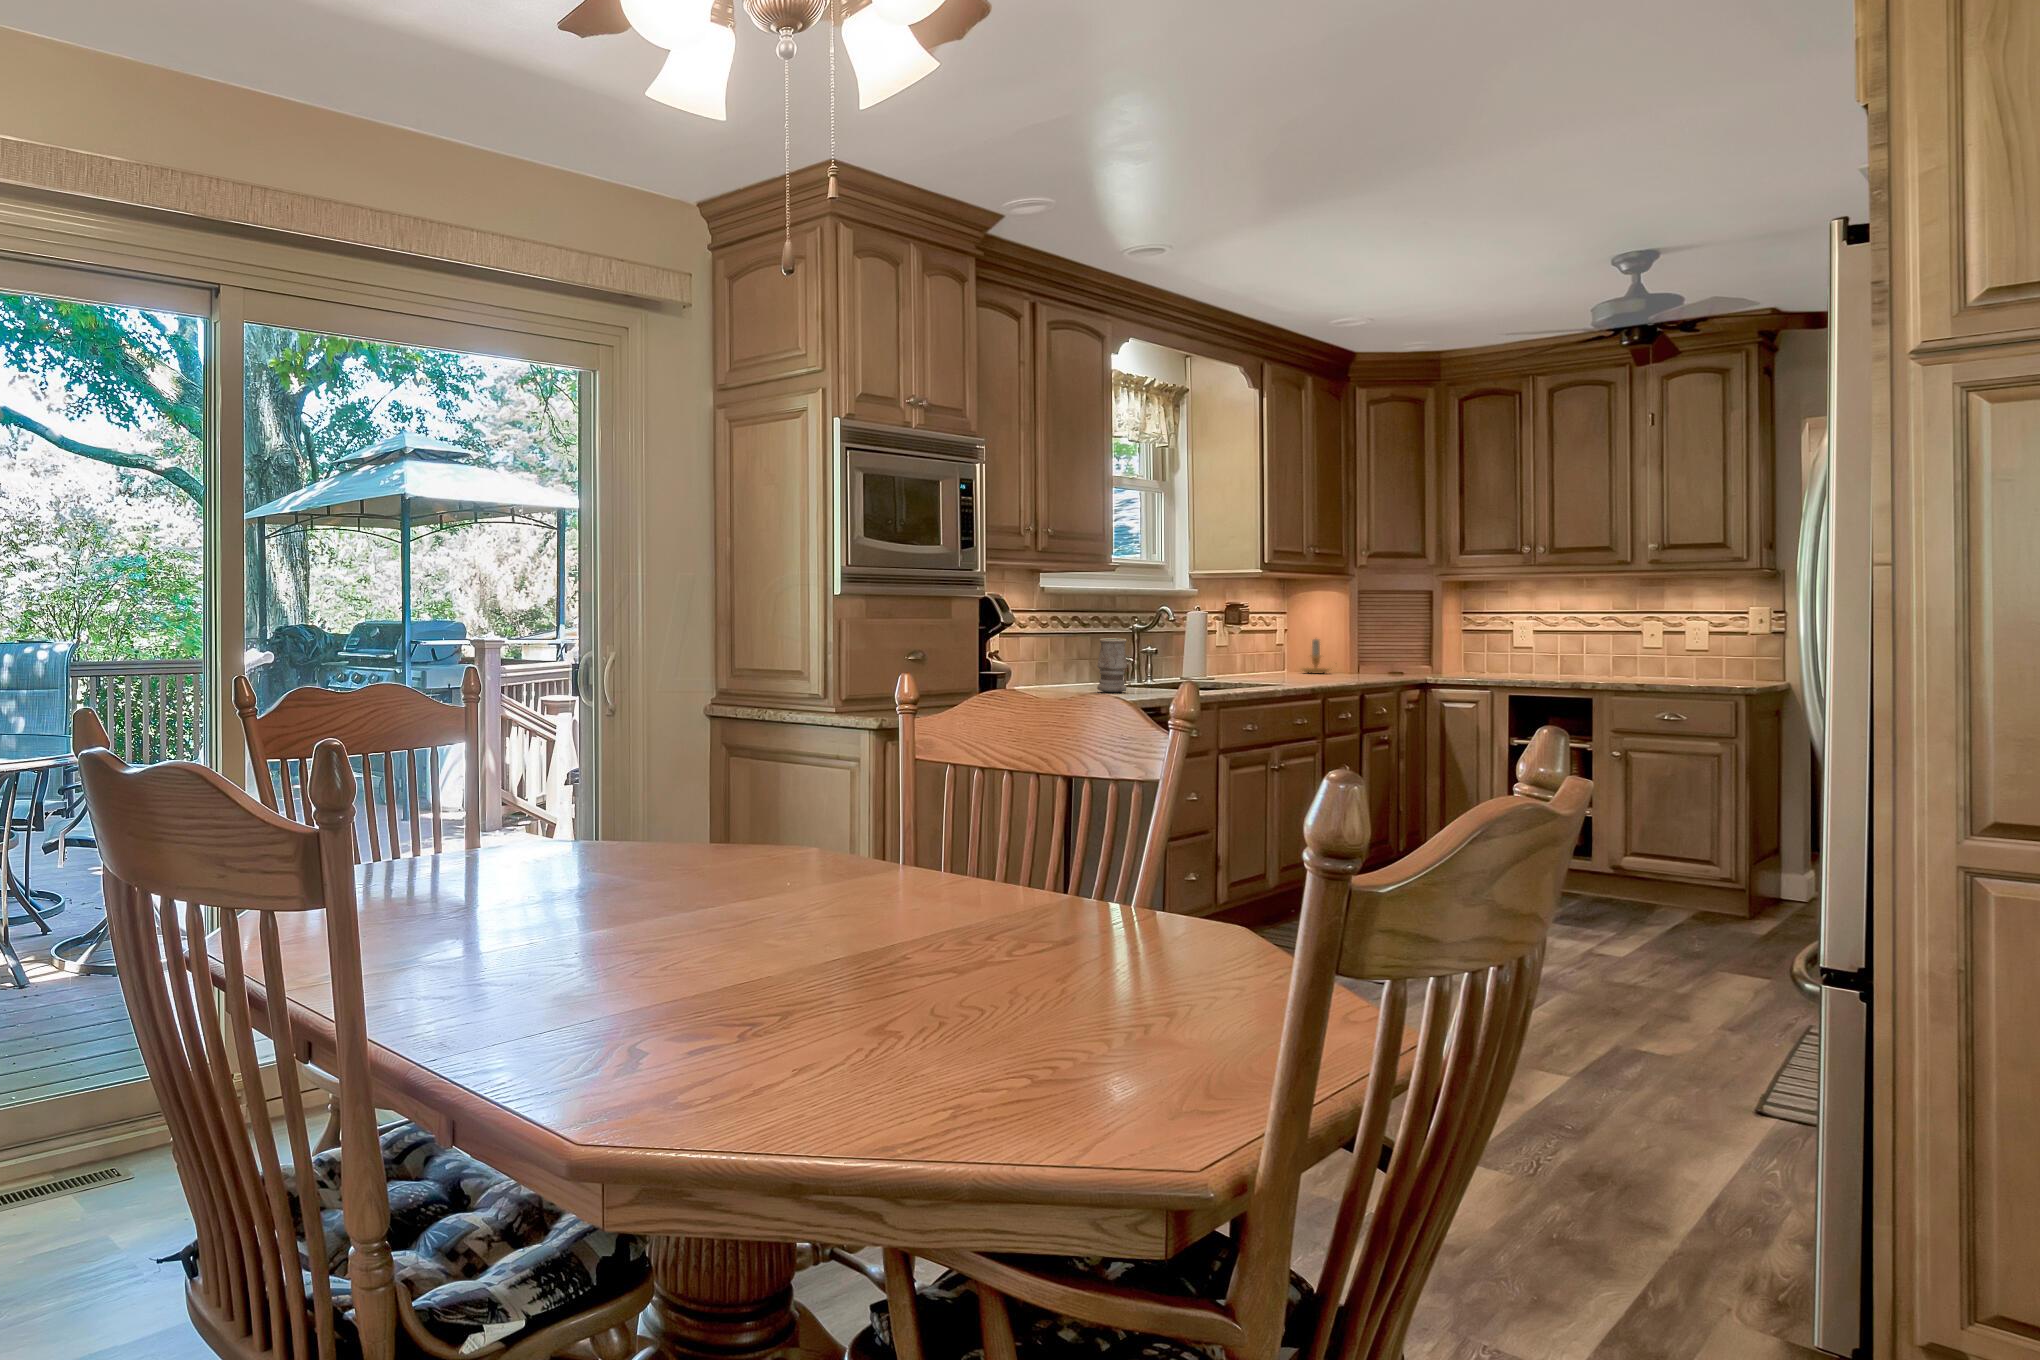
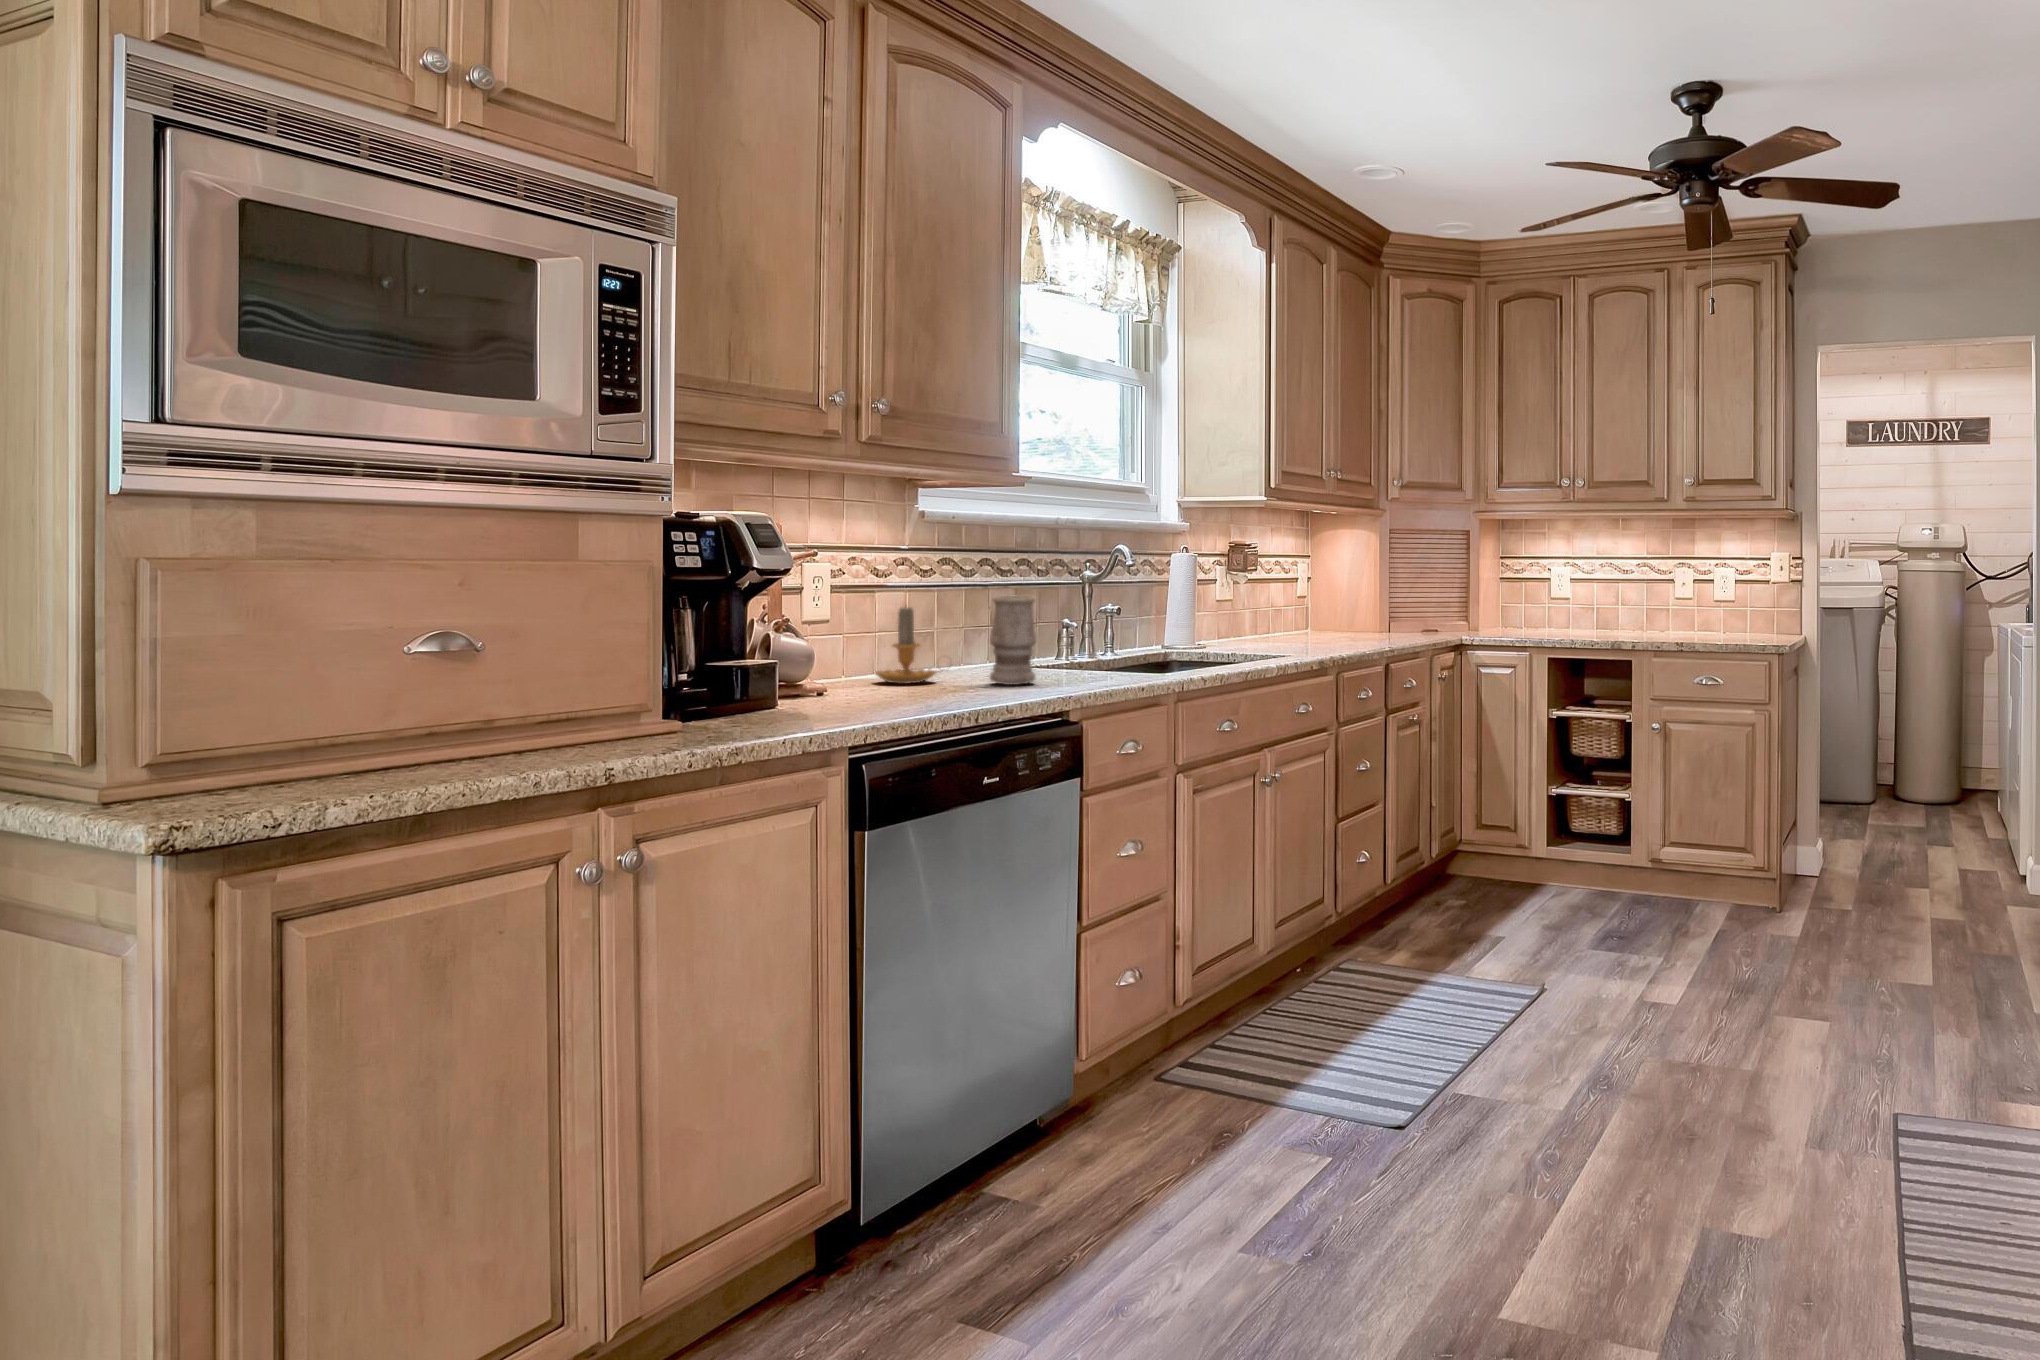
candle: present [1303,639,1330,674] -> present [875,607,945,684]

